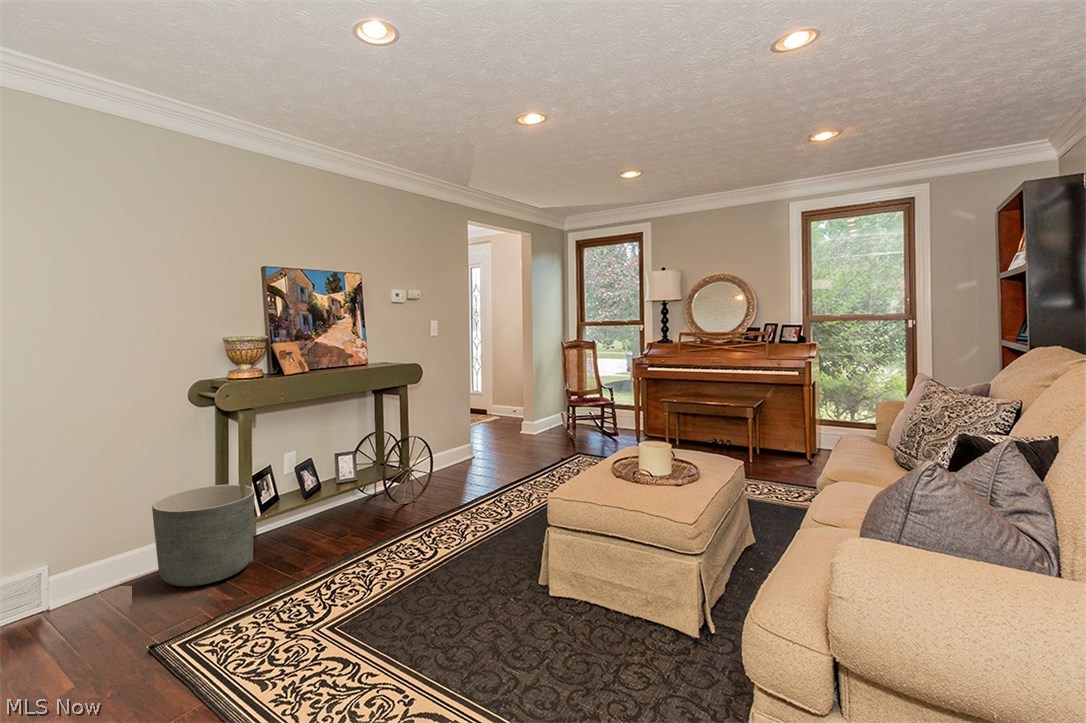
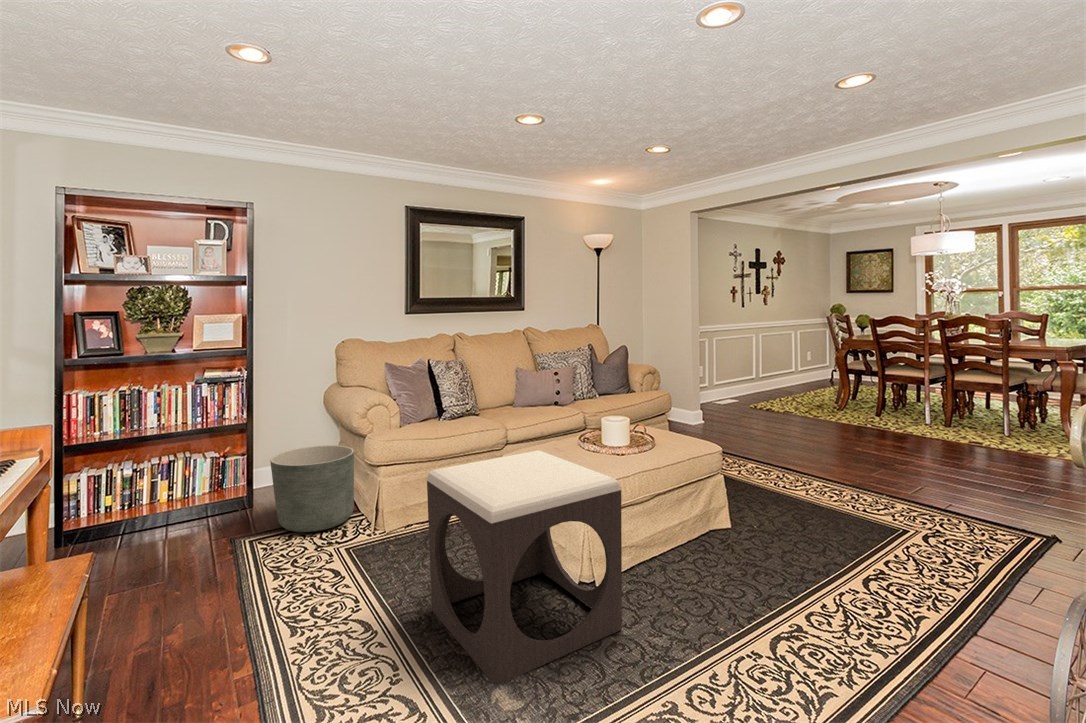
footstool: none [399,468,579,682] -> present [427,450,622,686]

